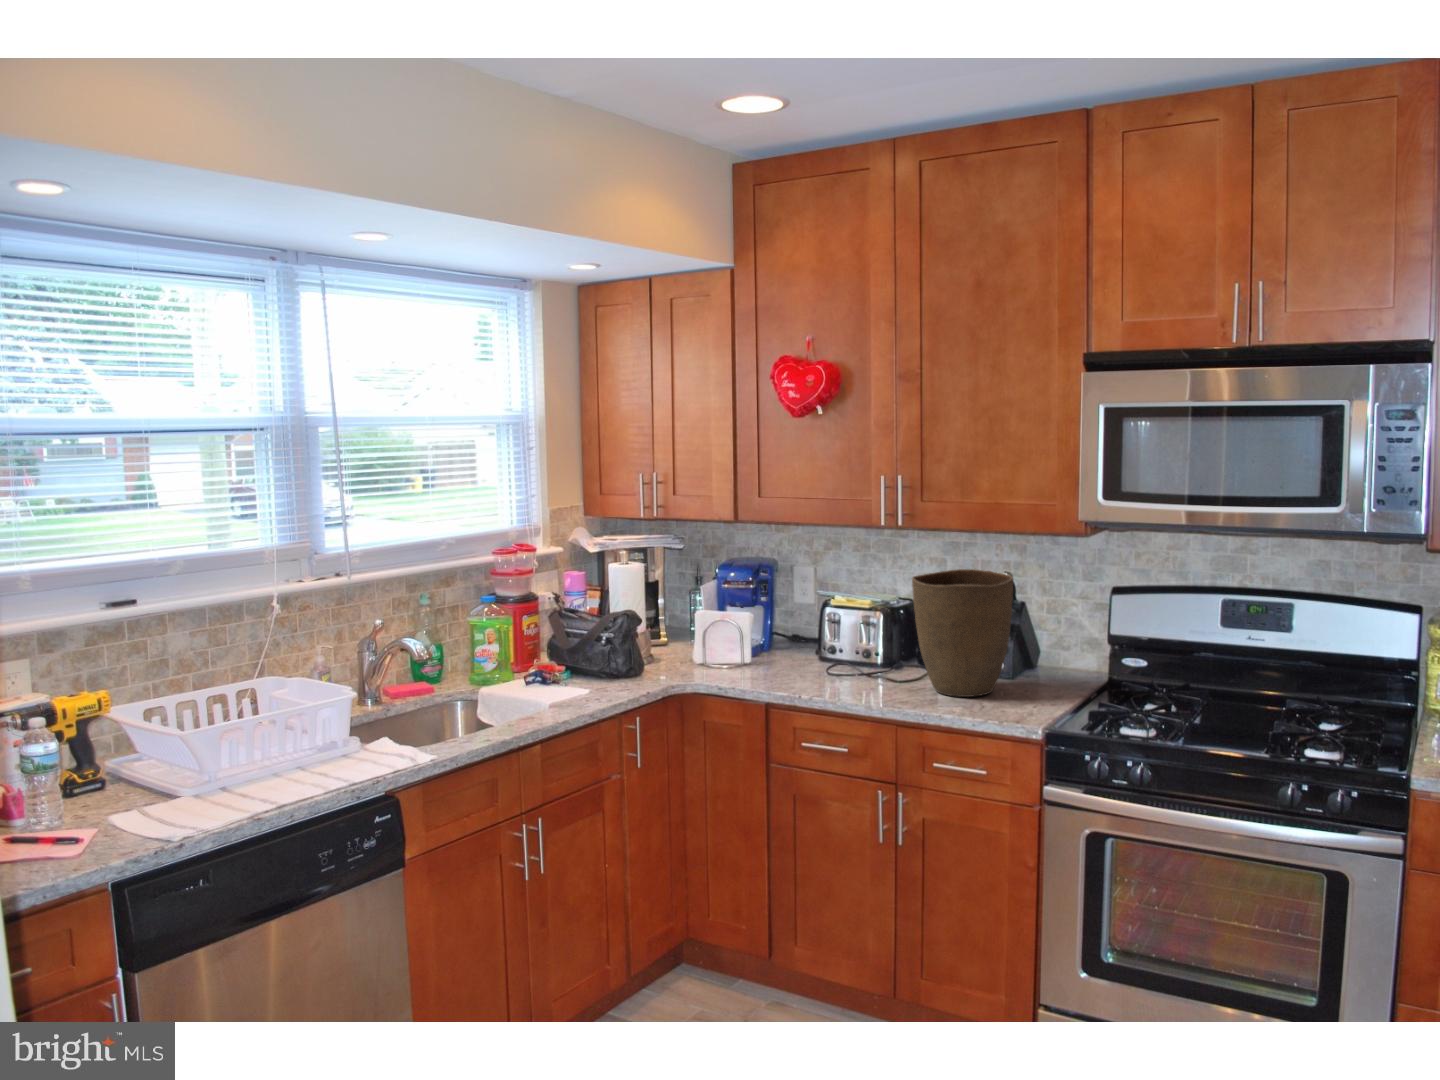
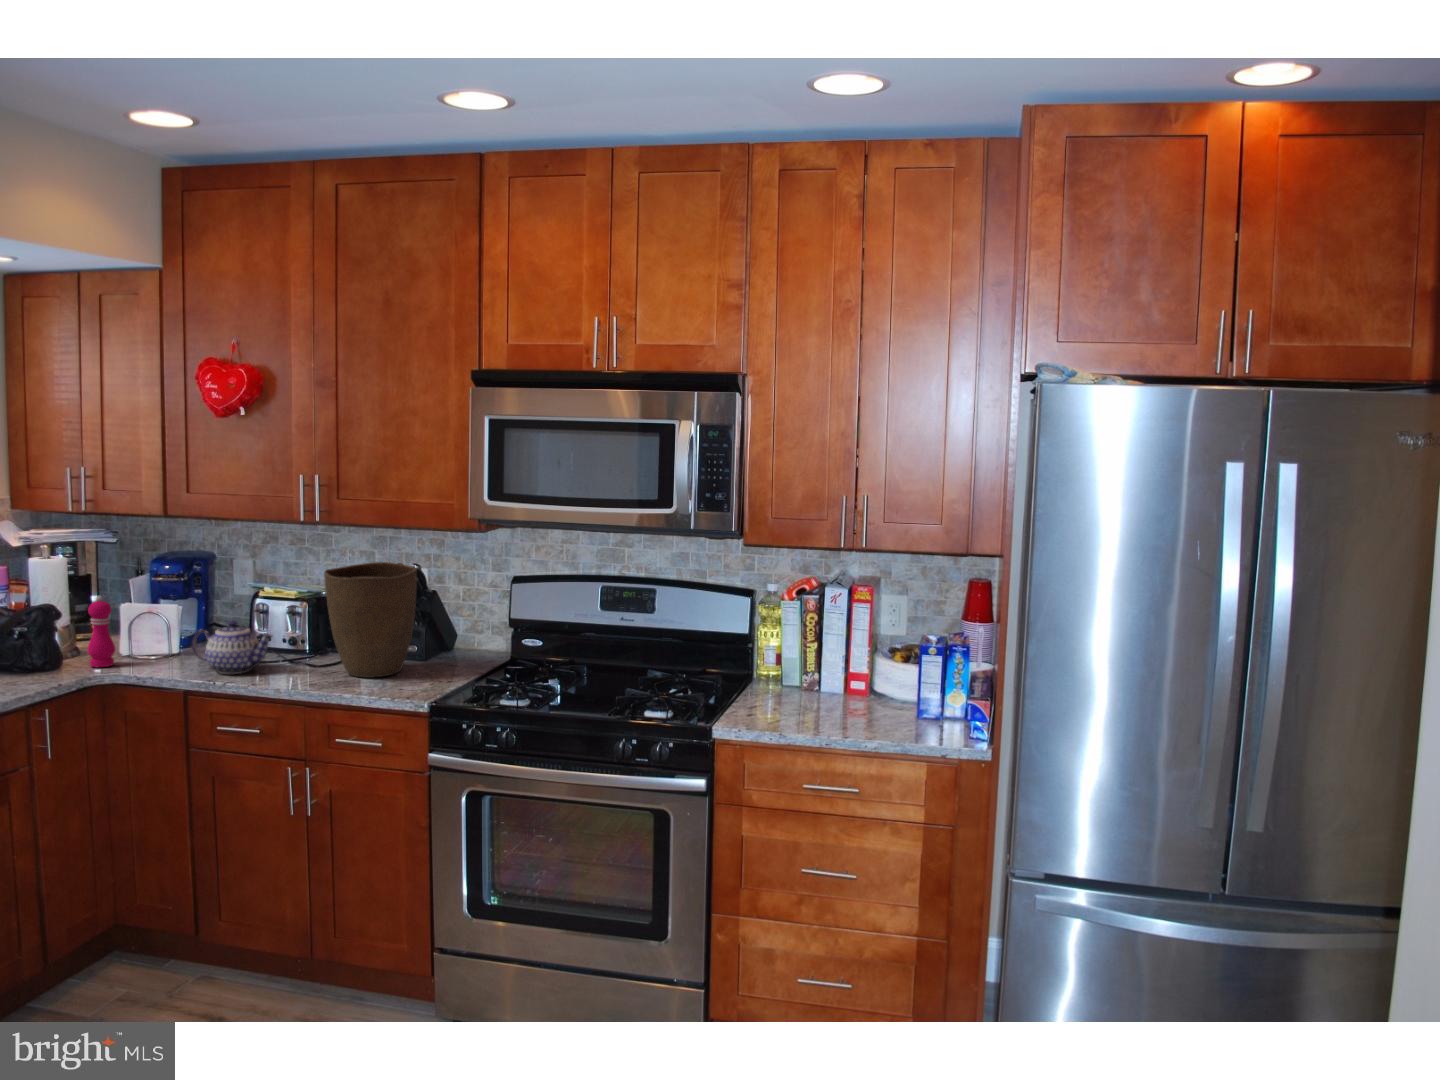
pepper mill: none [668,601,694,675] -> present [87,596,115,667]
teapot: none [771,630,856,687] -> present [192,621,272,674]

